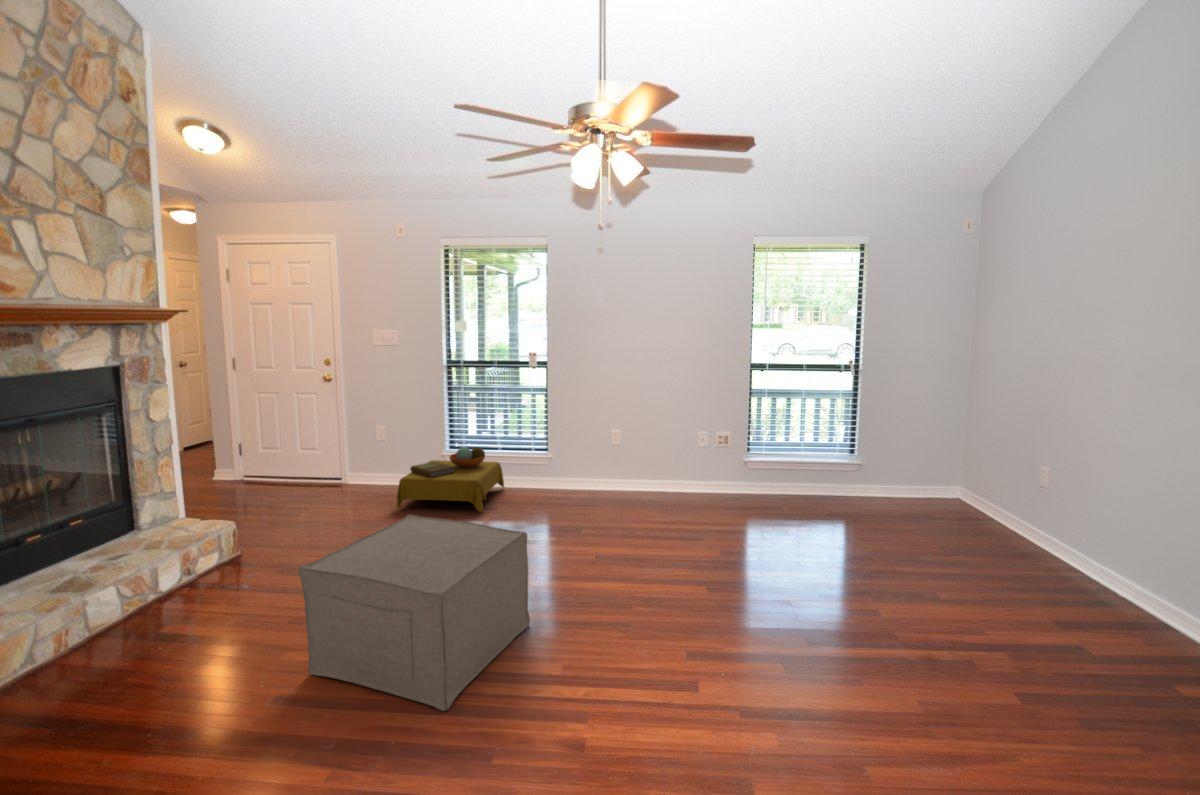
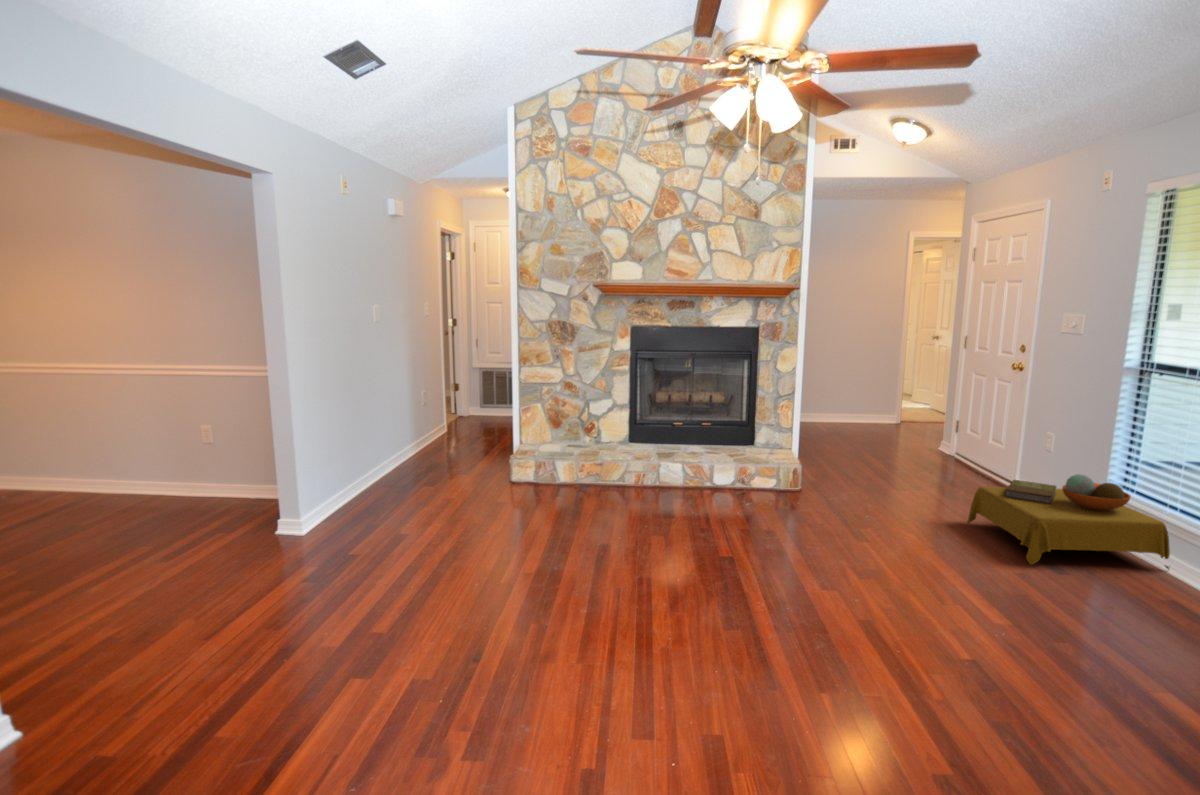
ottoman: present [299,515,530,711] -> none [597,465,763,616]

